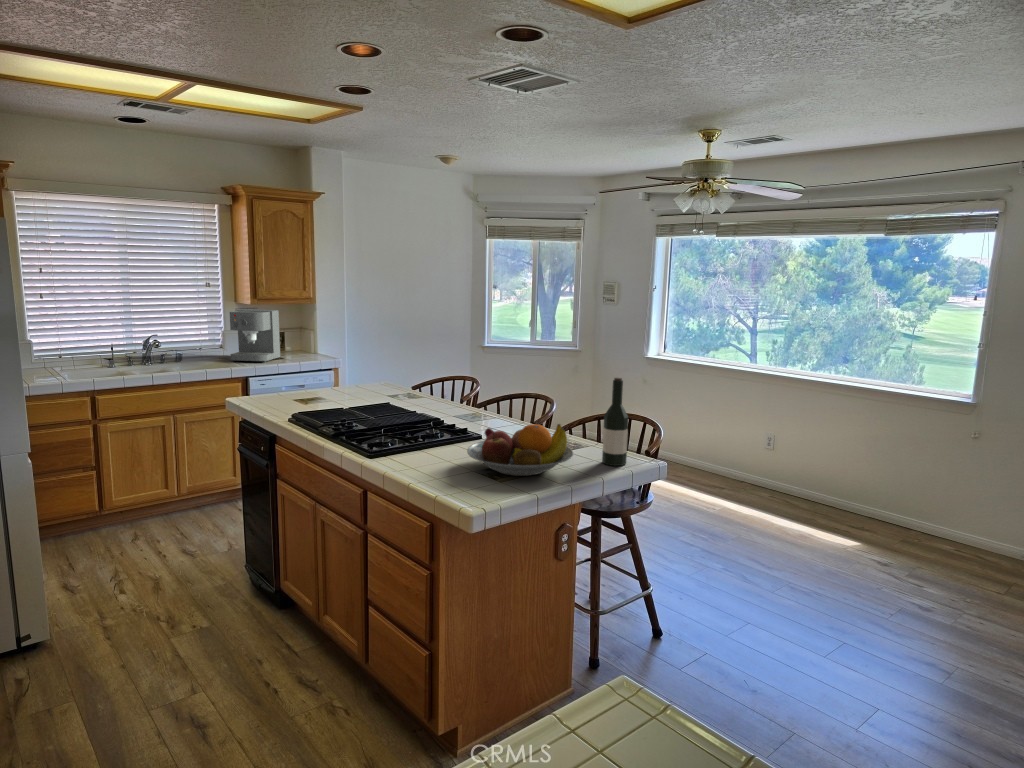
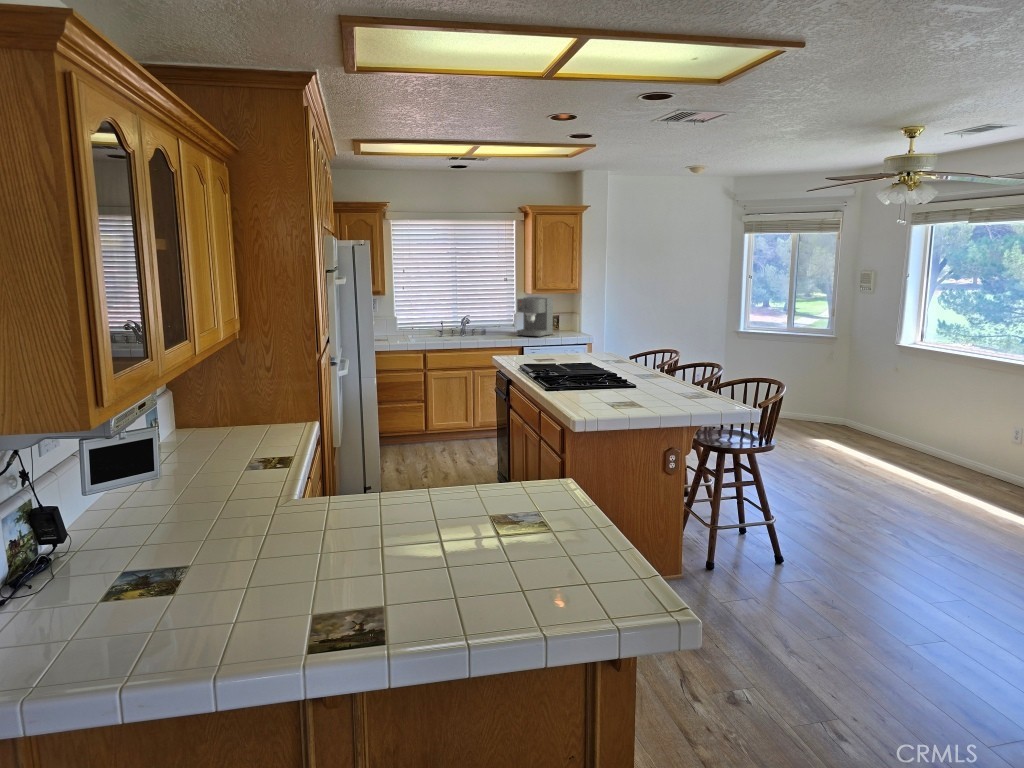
wine bottle: present [602,377,629,466] -> none [702,342,721,408]
fruit bowl: present [467,424,573,476] -> none [598,372,673,405]

